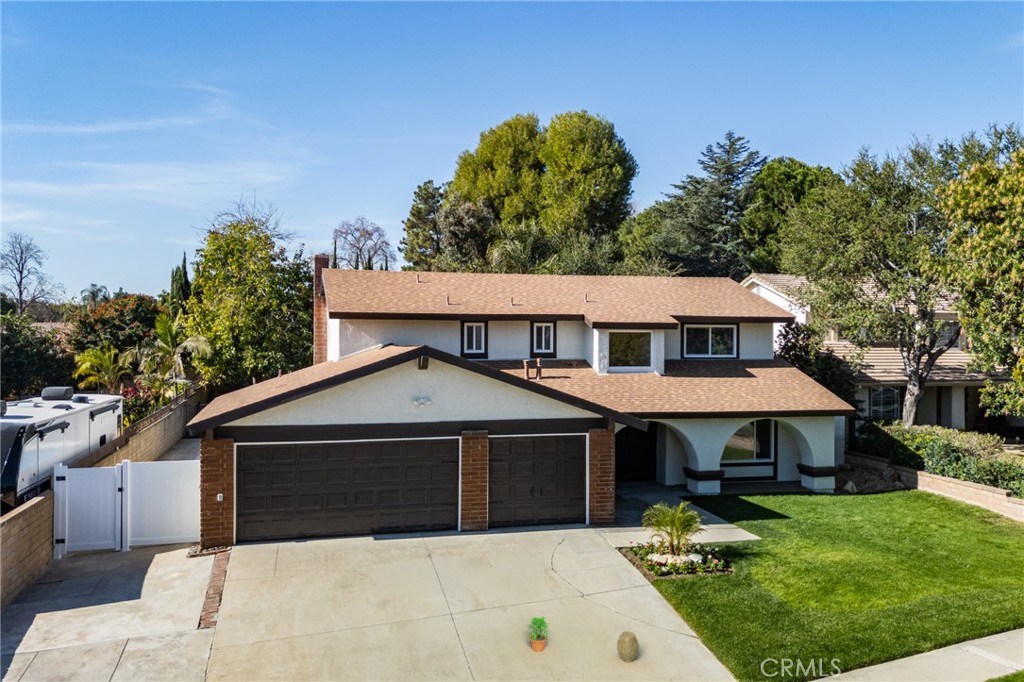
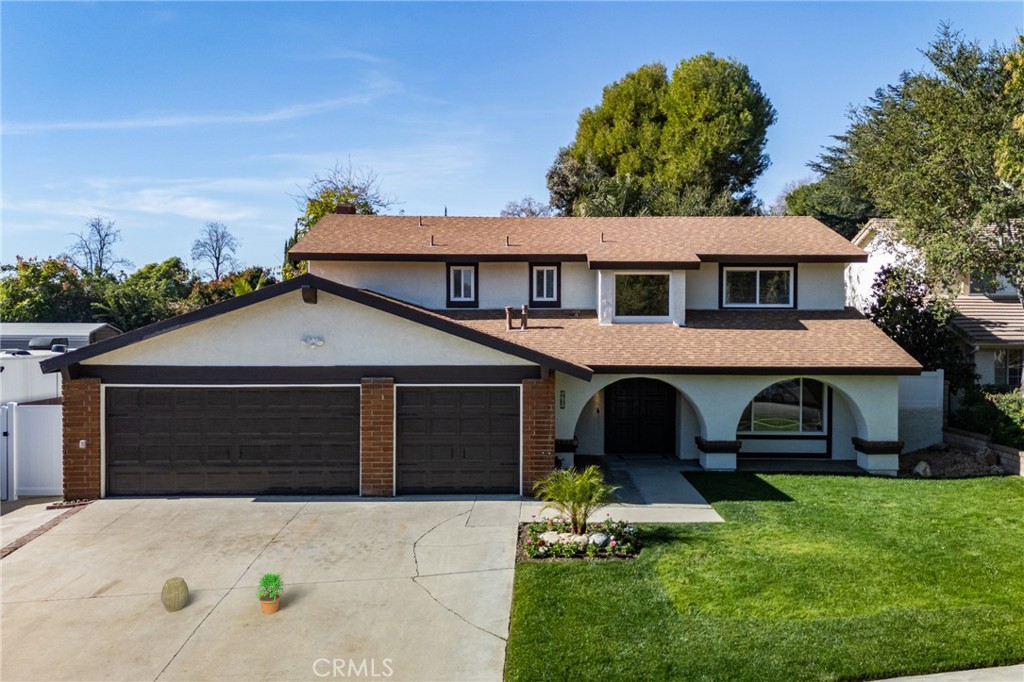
woven basket: present [617,631,639,662] -> present [161,577,189,612]

